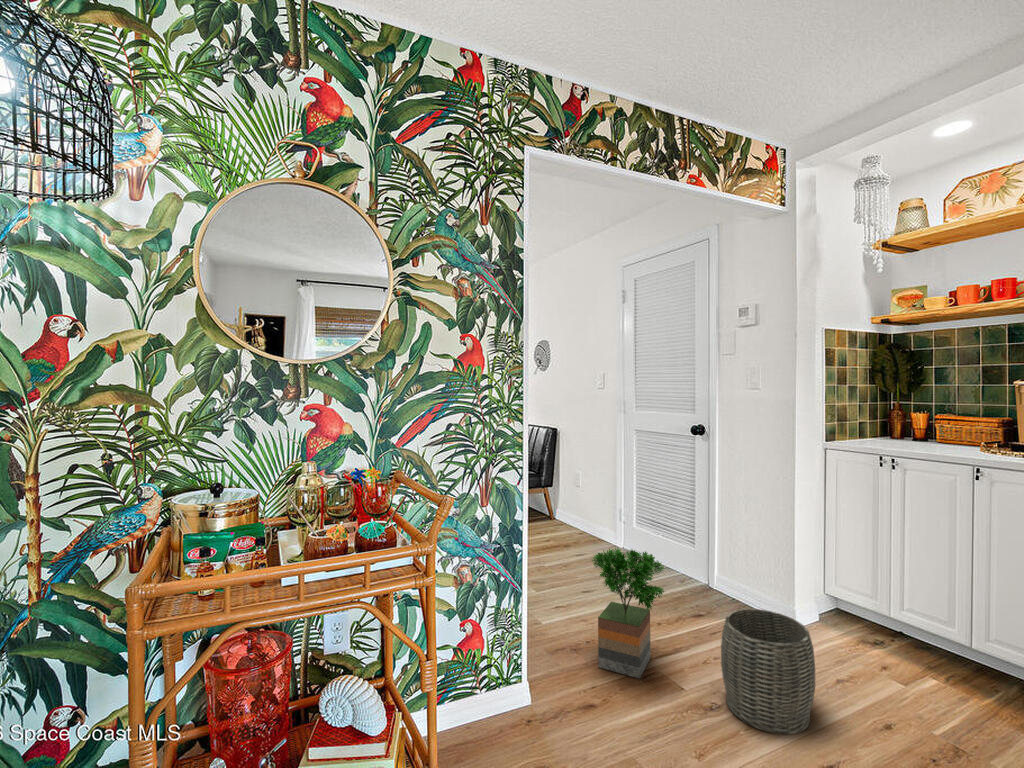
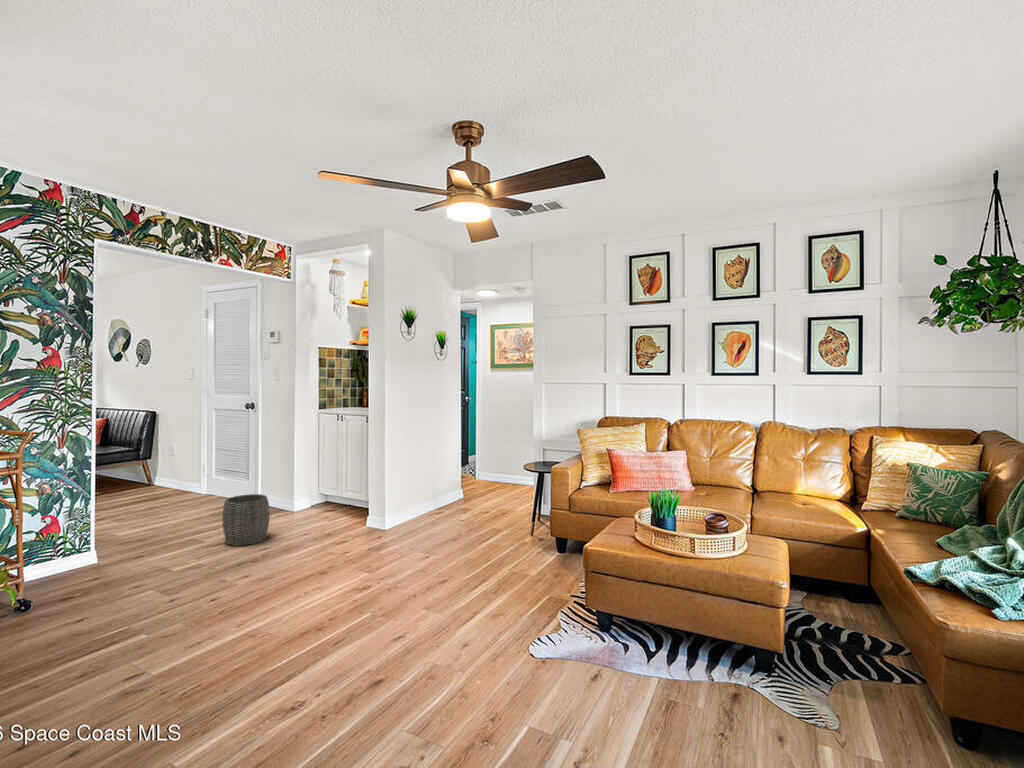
potted tree: present [592,547,665,679] -> none [148,474,199,544]

